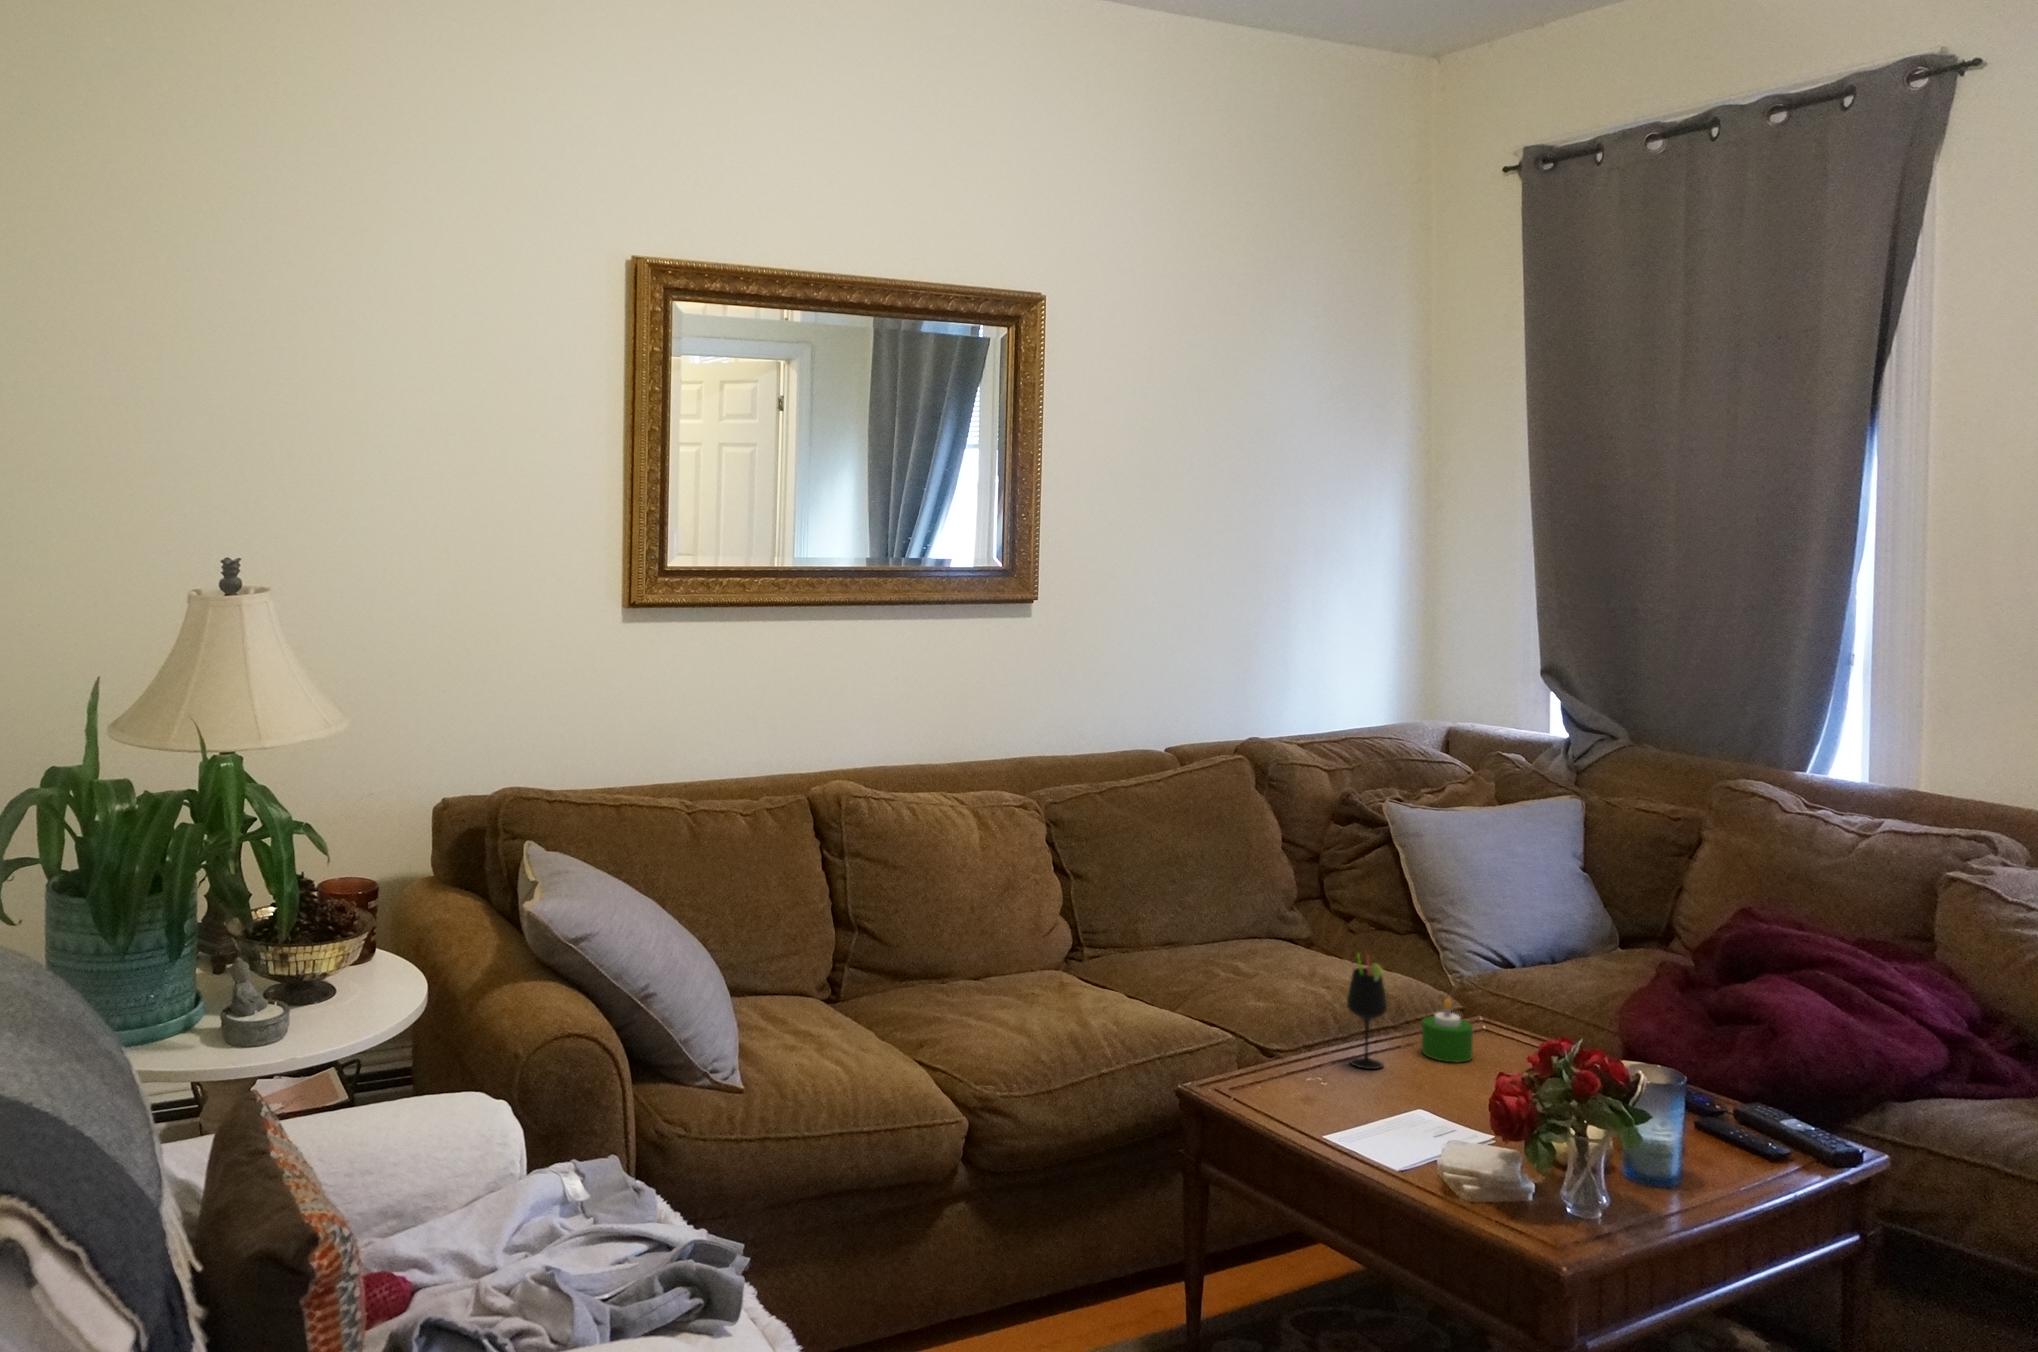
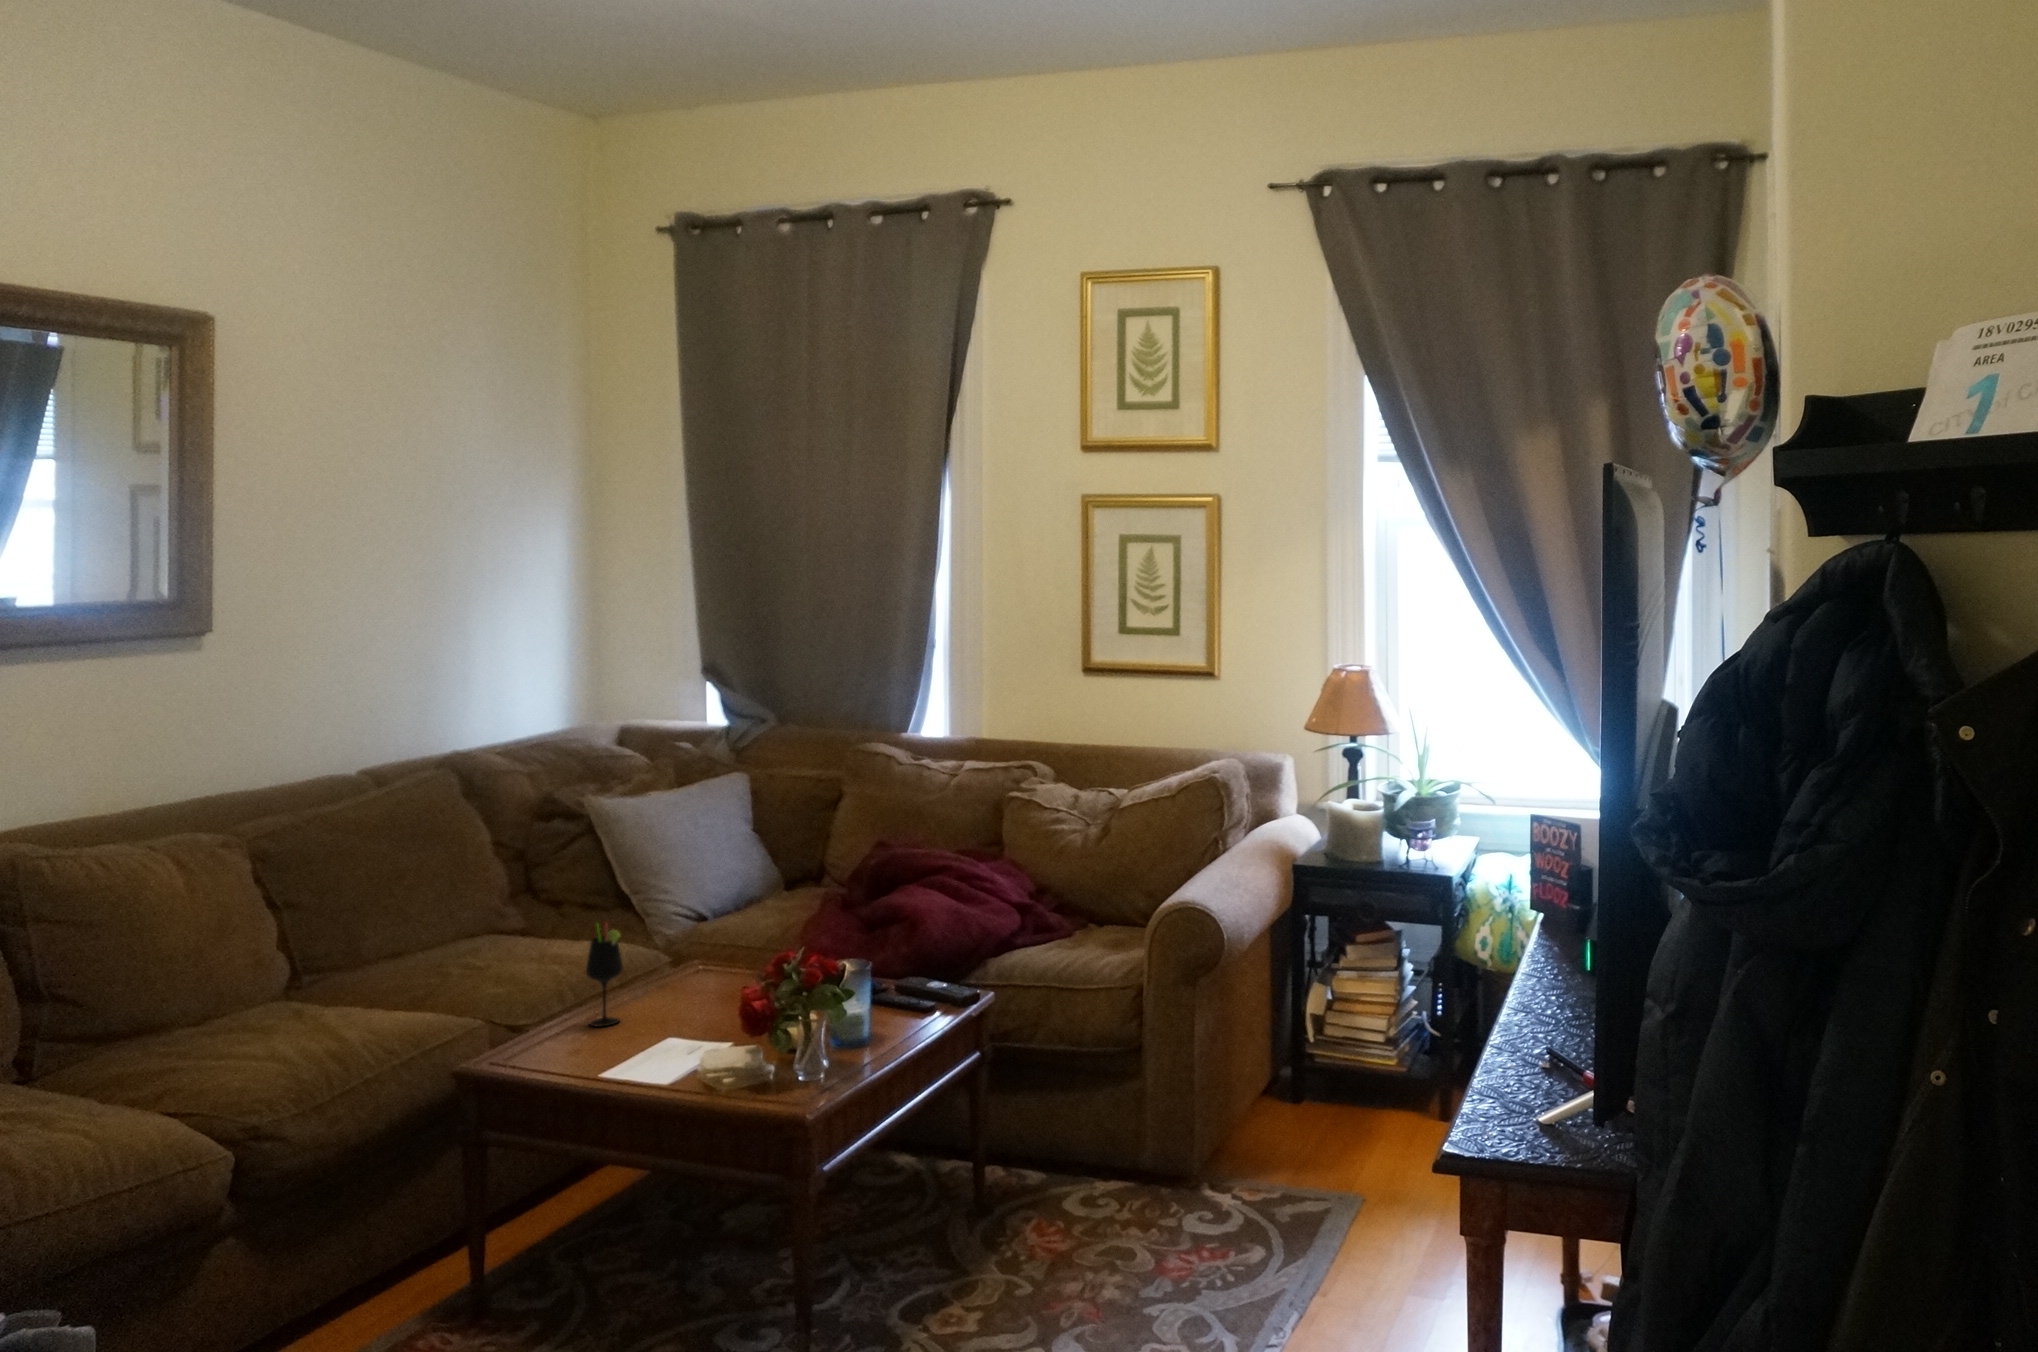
candle: present [1422,998,1473,1063] -> none [649,949,692,1005]

